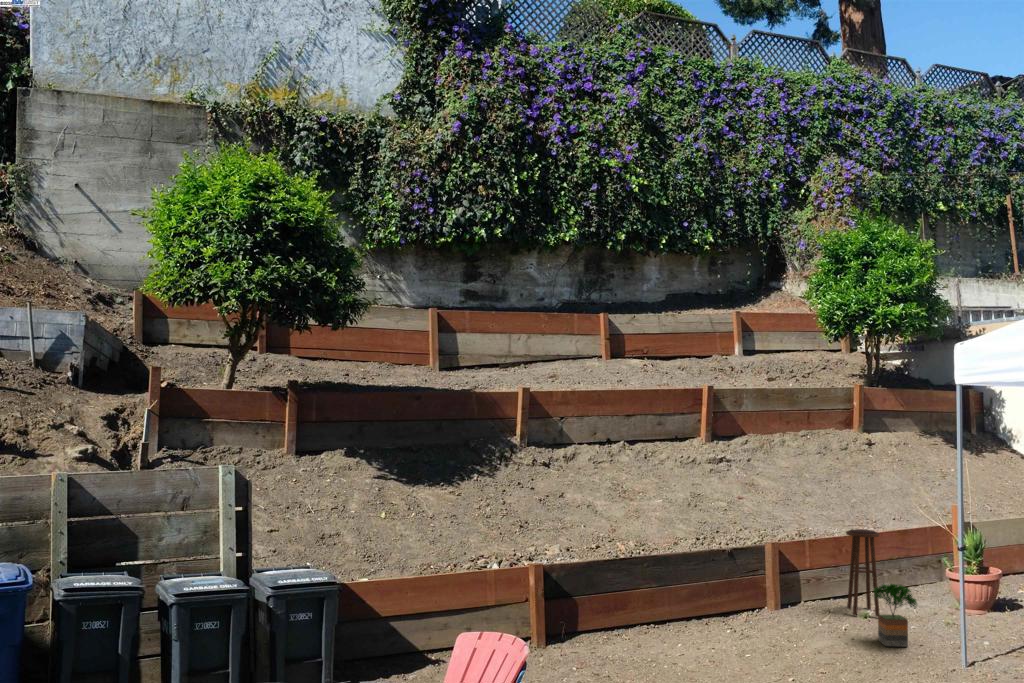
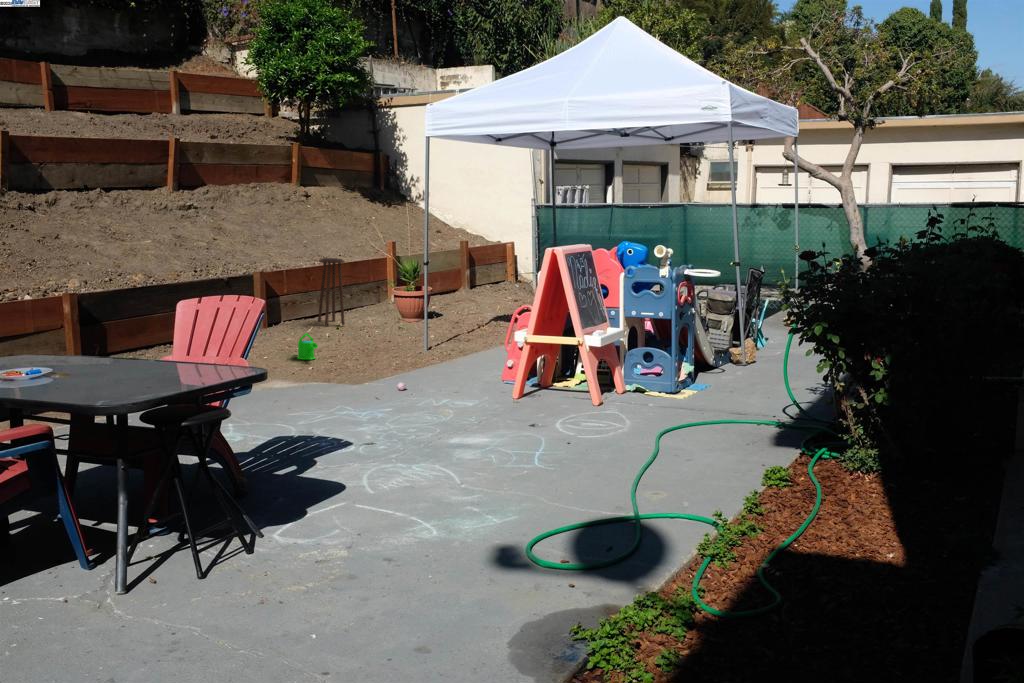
potted tree: present [874,584,917,647] -> none [347,295,382,342]
watering can: none [787,635,812,671] -> present [298,333,318,360]

